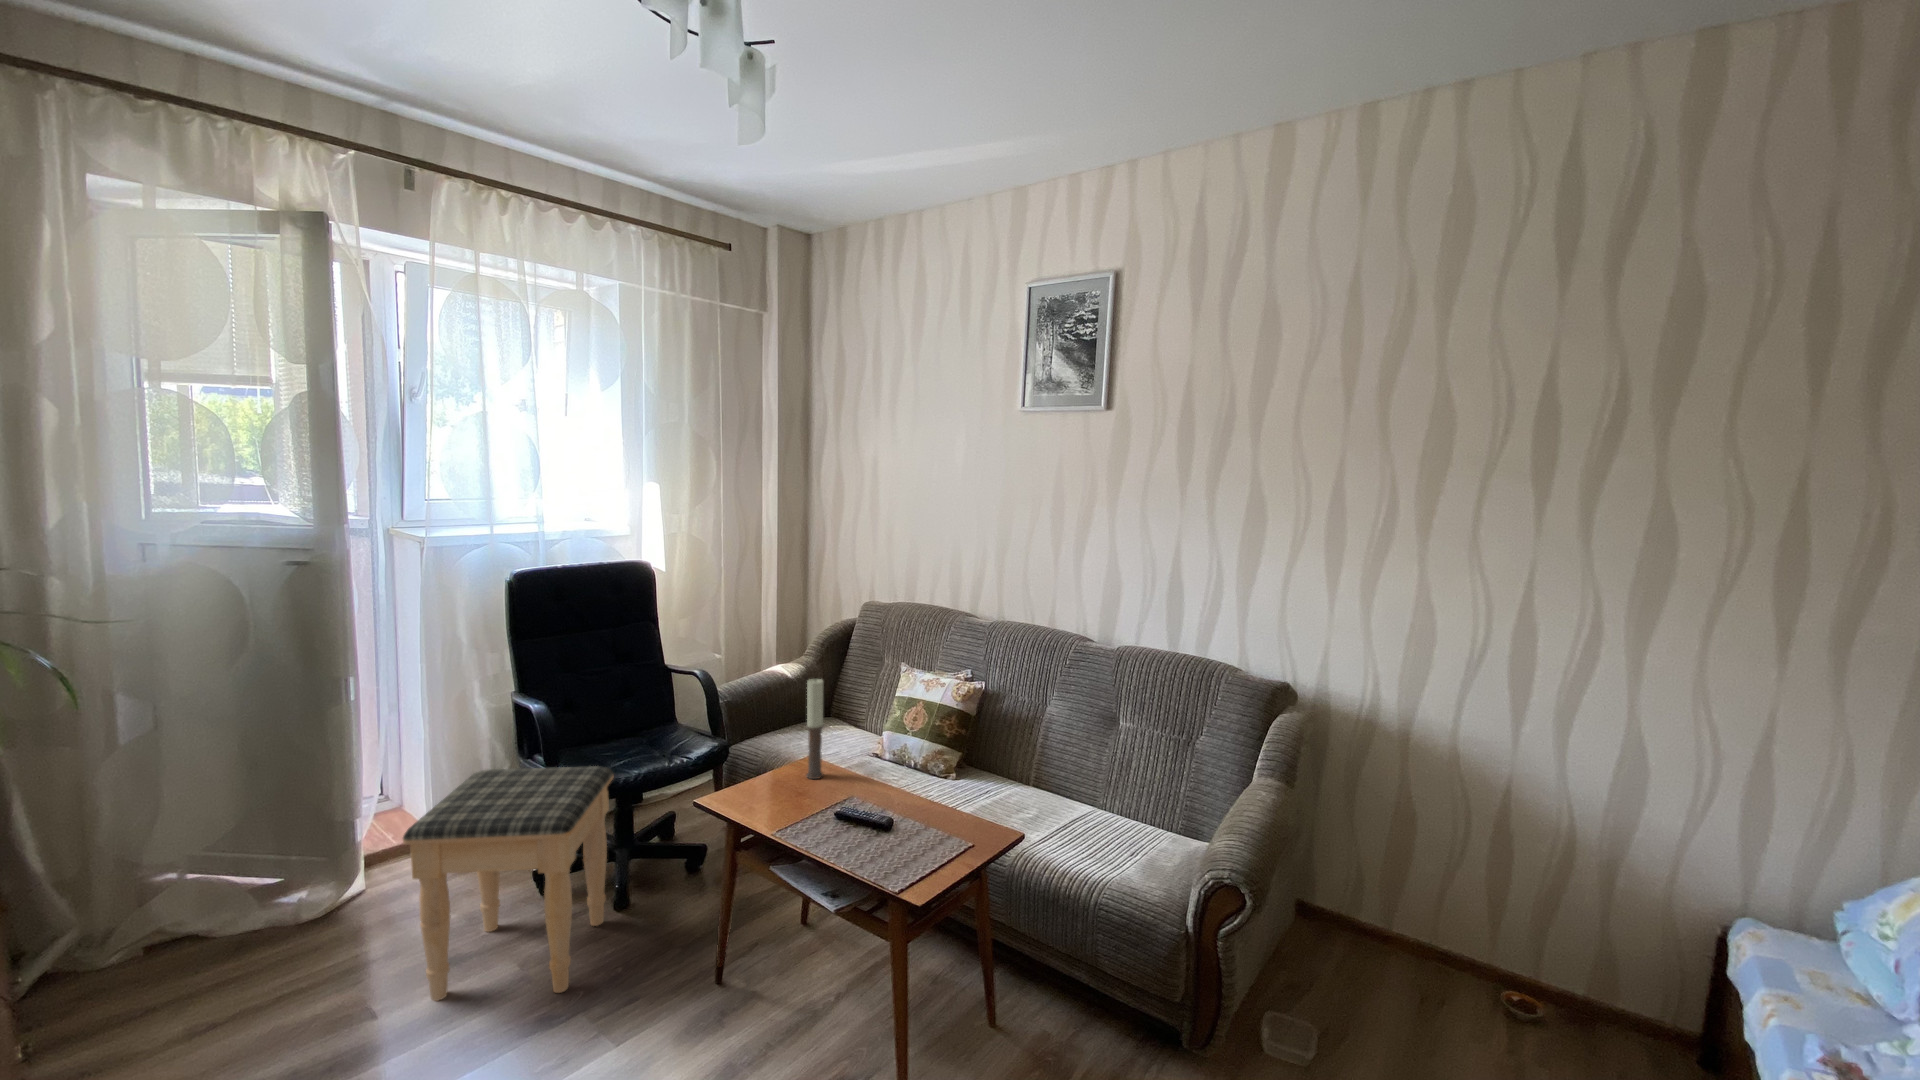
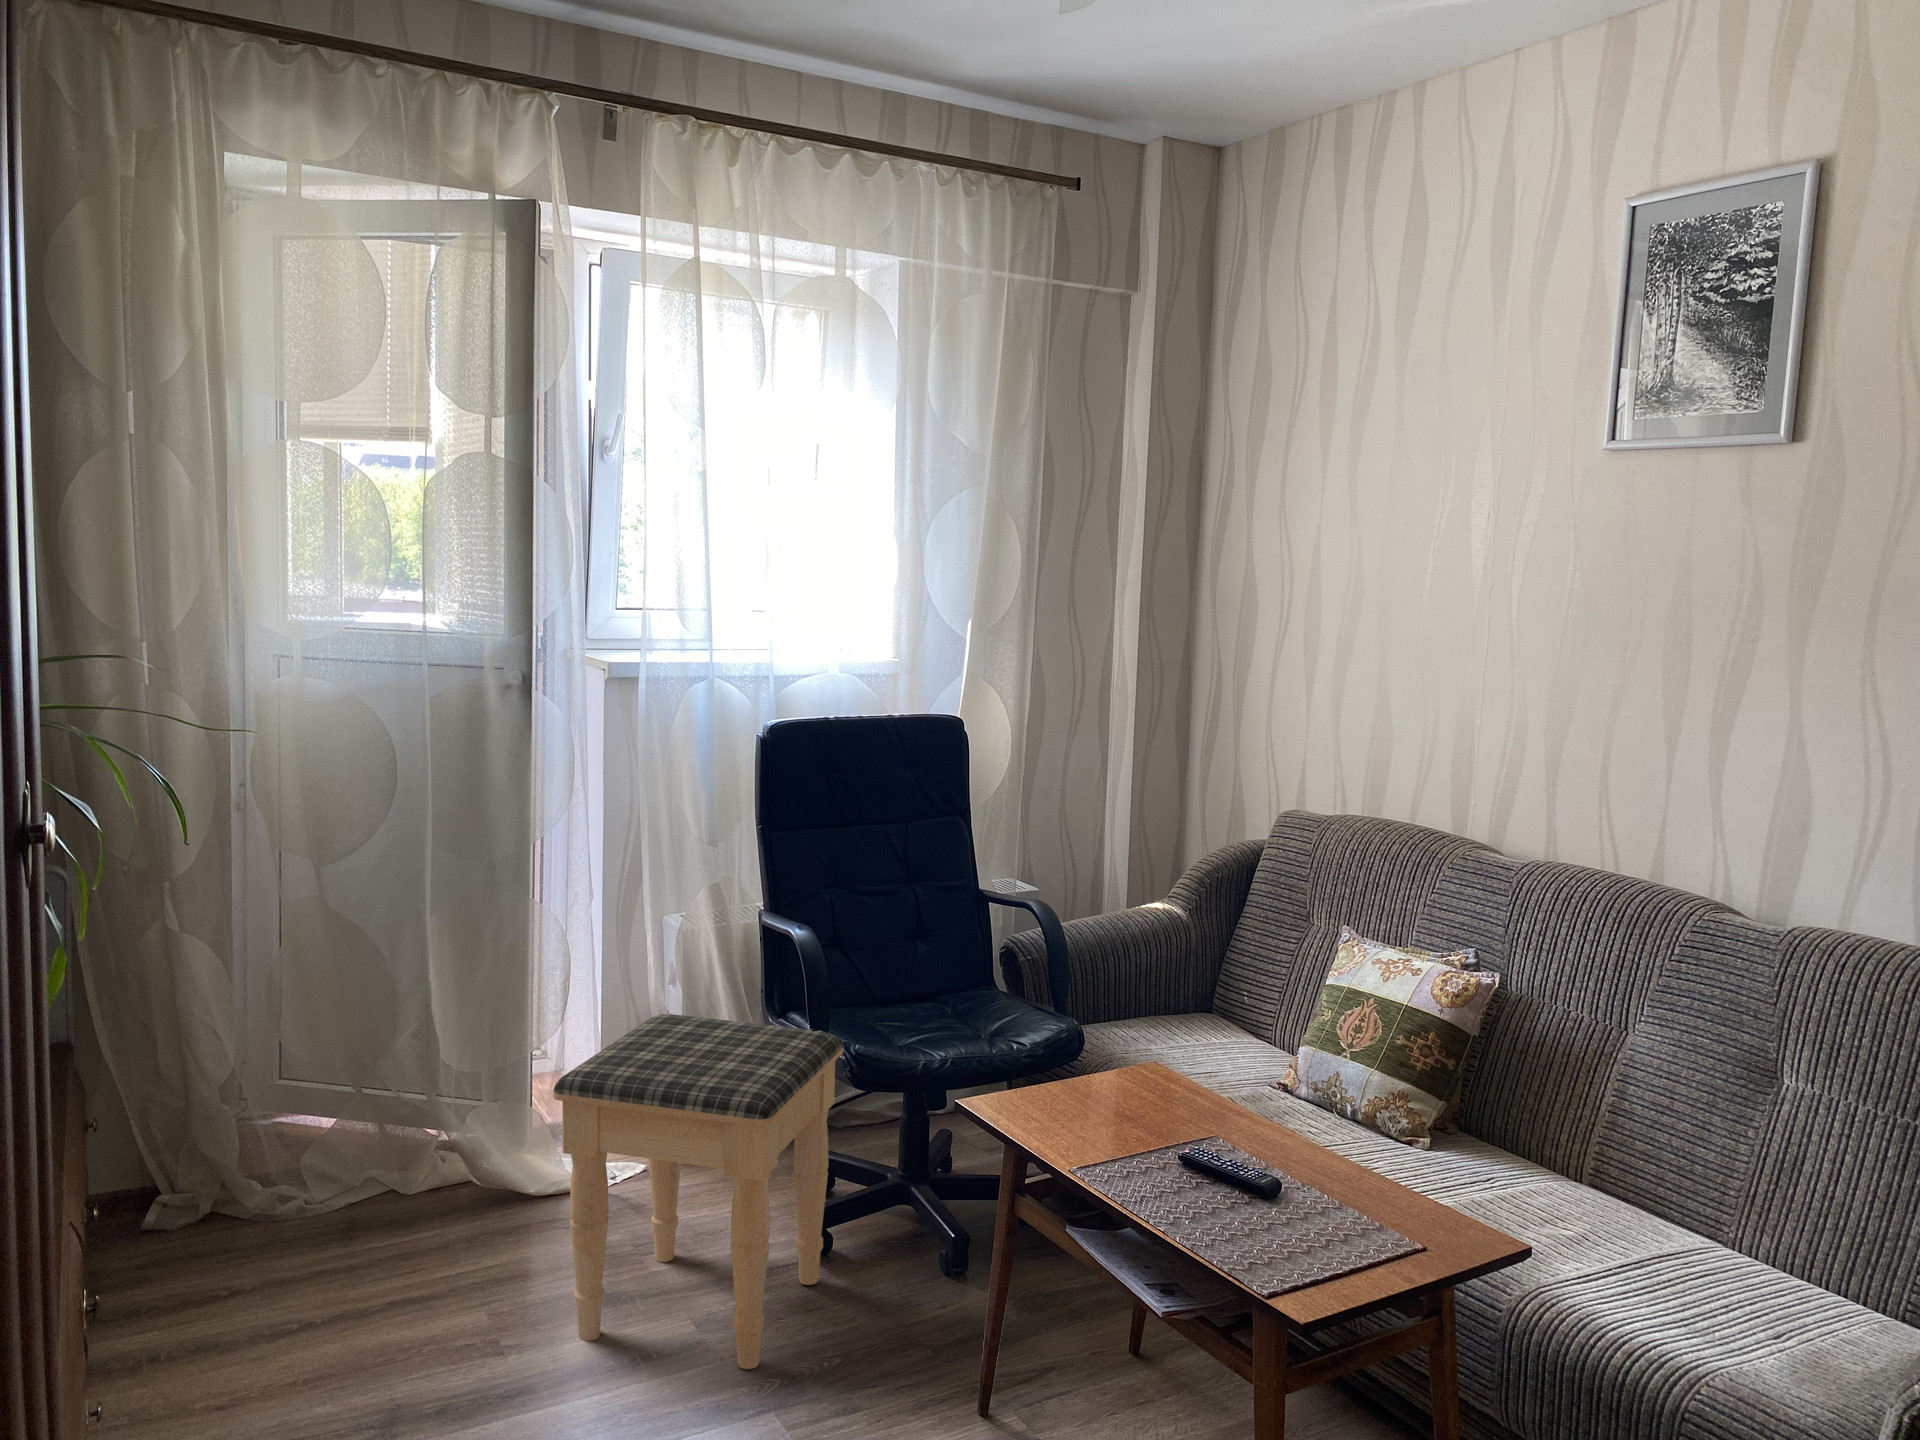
candle: present [806,679,824,779] -> none [1143,920,1179,1098]

